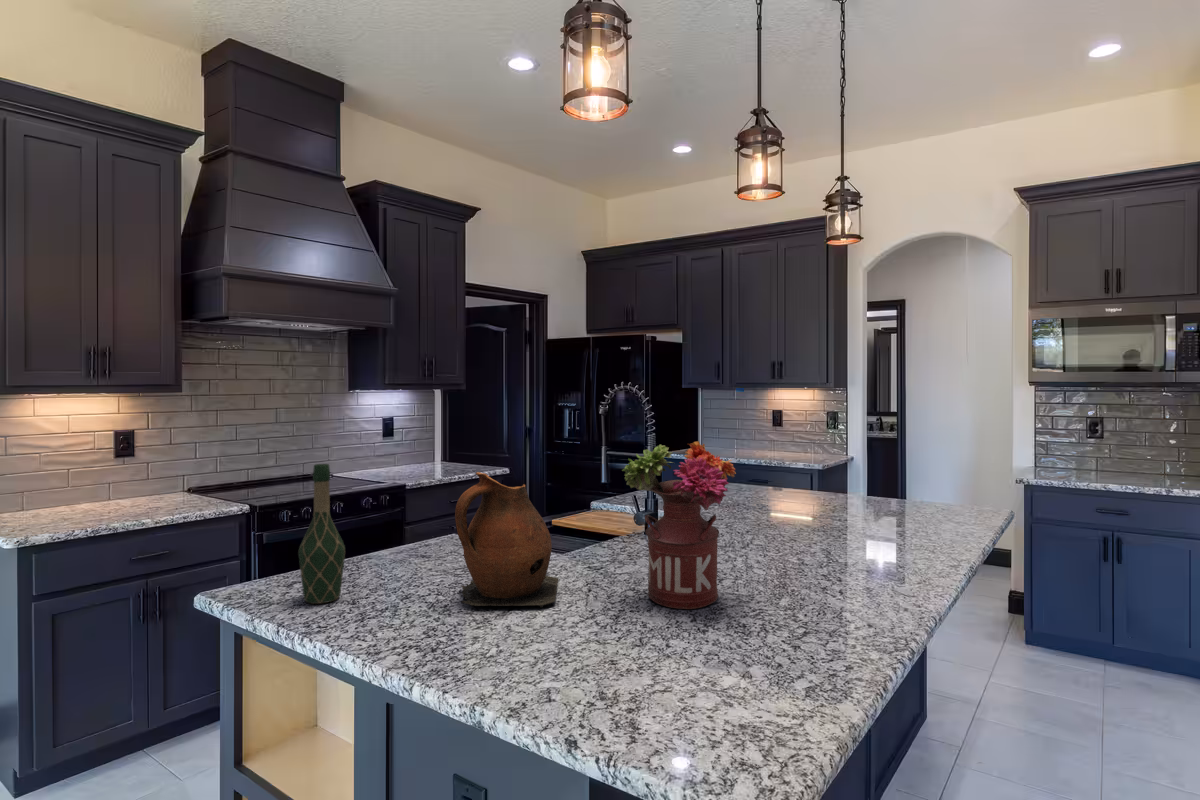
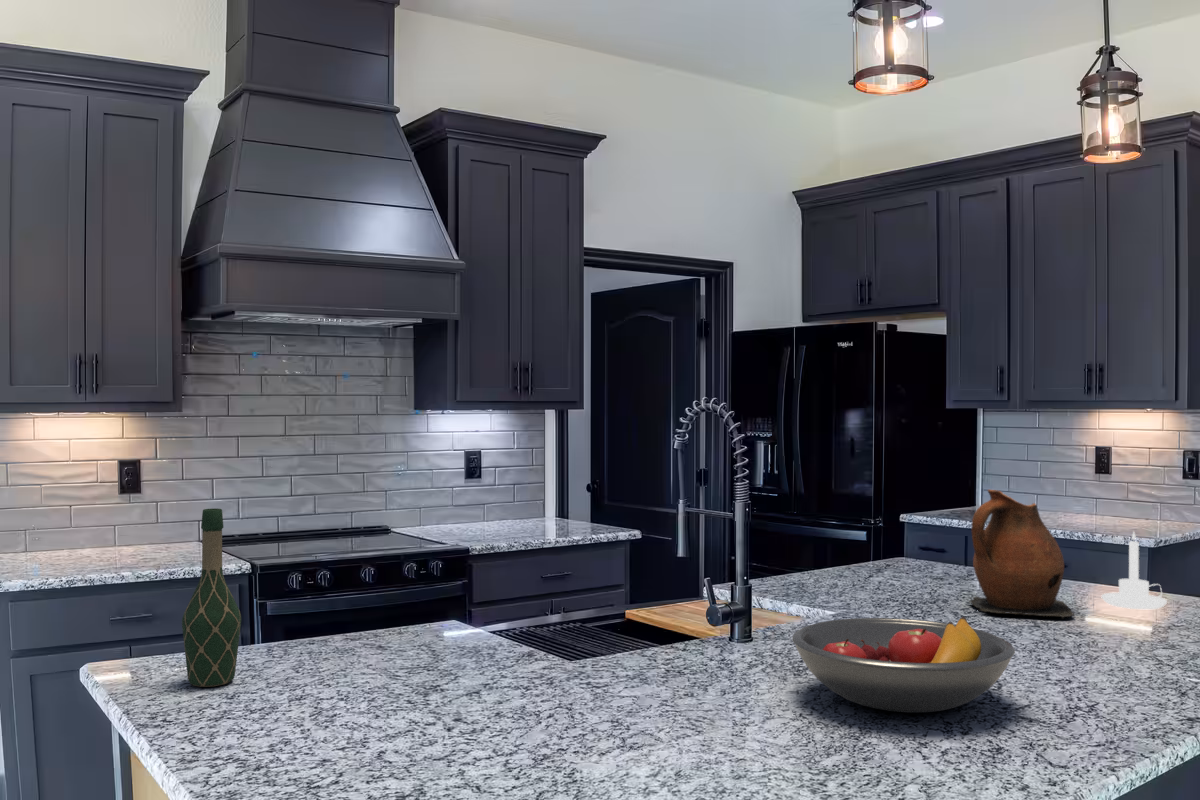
flower arrangement: present [622,441,736,609] -> none [569,493,738,743]
candle holder: none [833,458,869,503] -> present [1101,532,1167,610]
ceramic pitcher: present [455,472,558,608] -> present [970,490,1074,619]
fruit bowl: none [734,512,872,573] -> present [792,617,1015,713]

